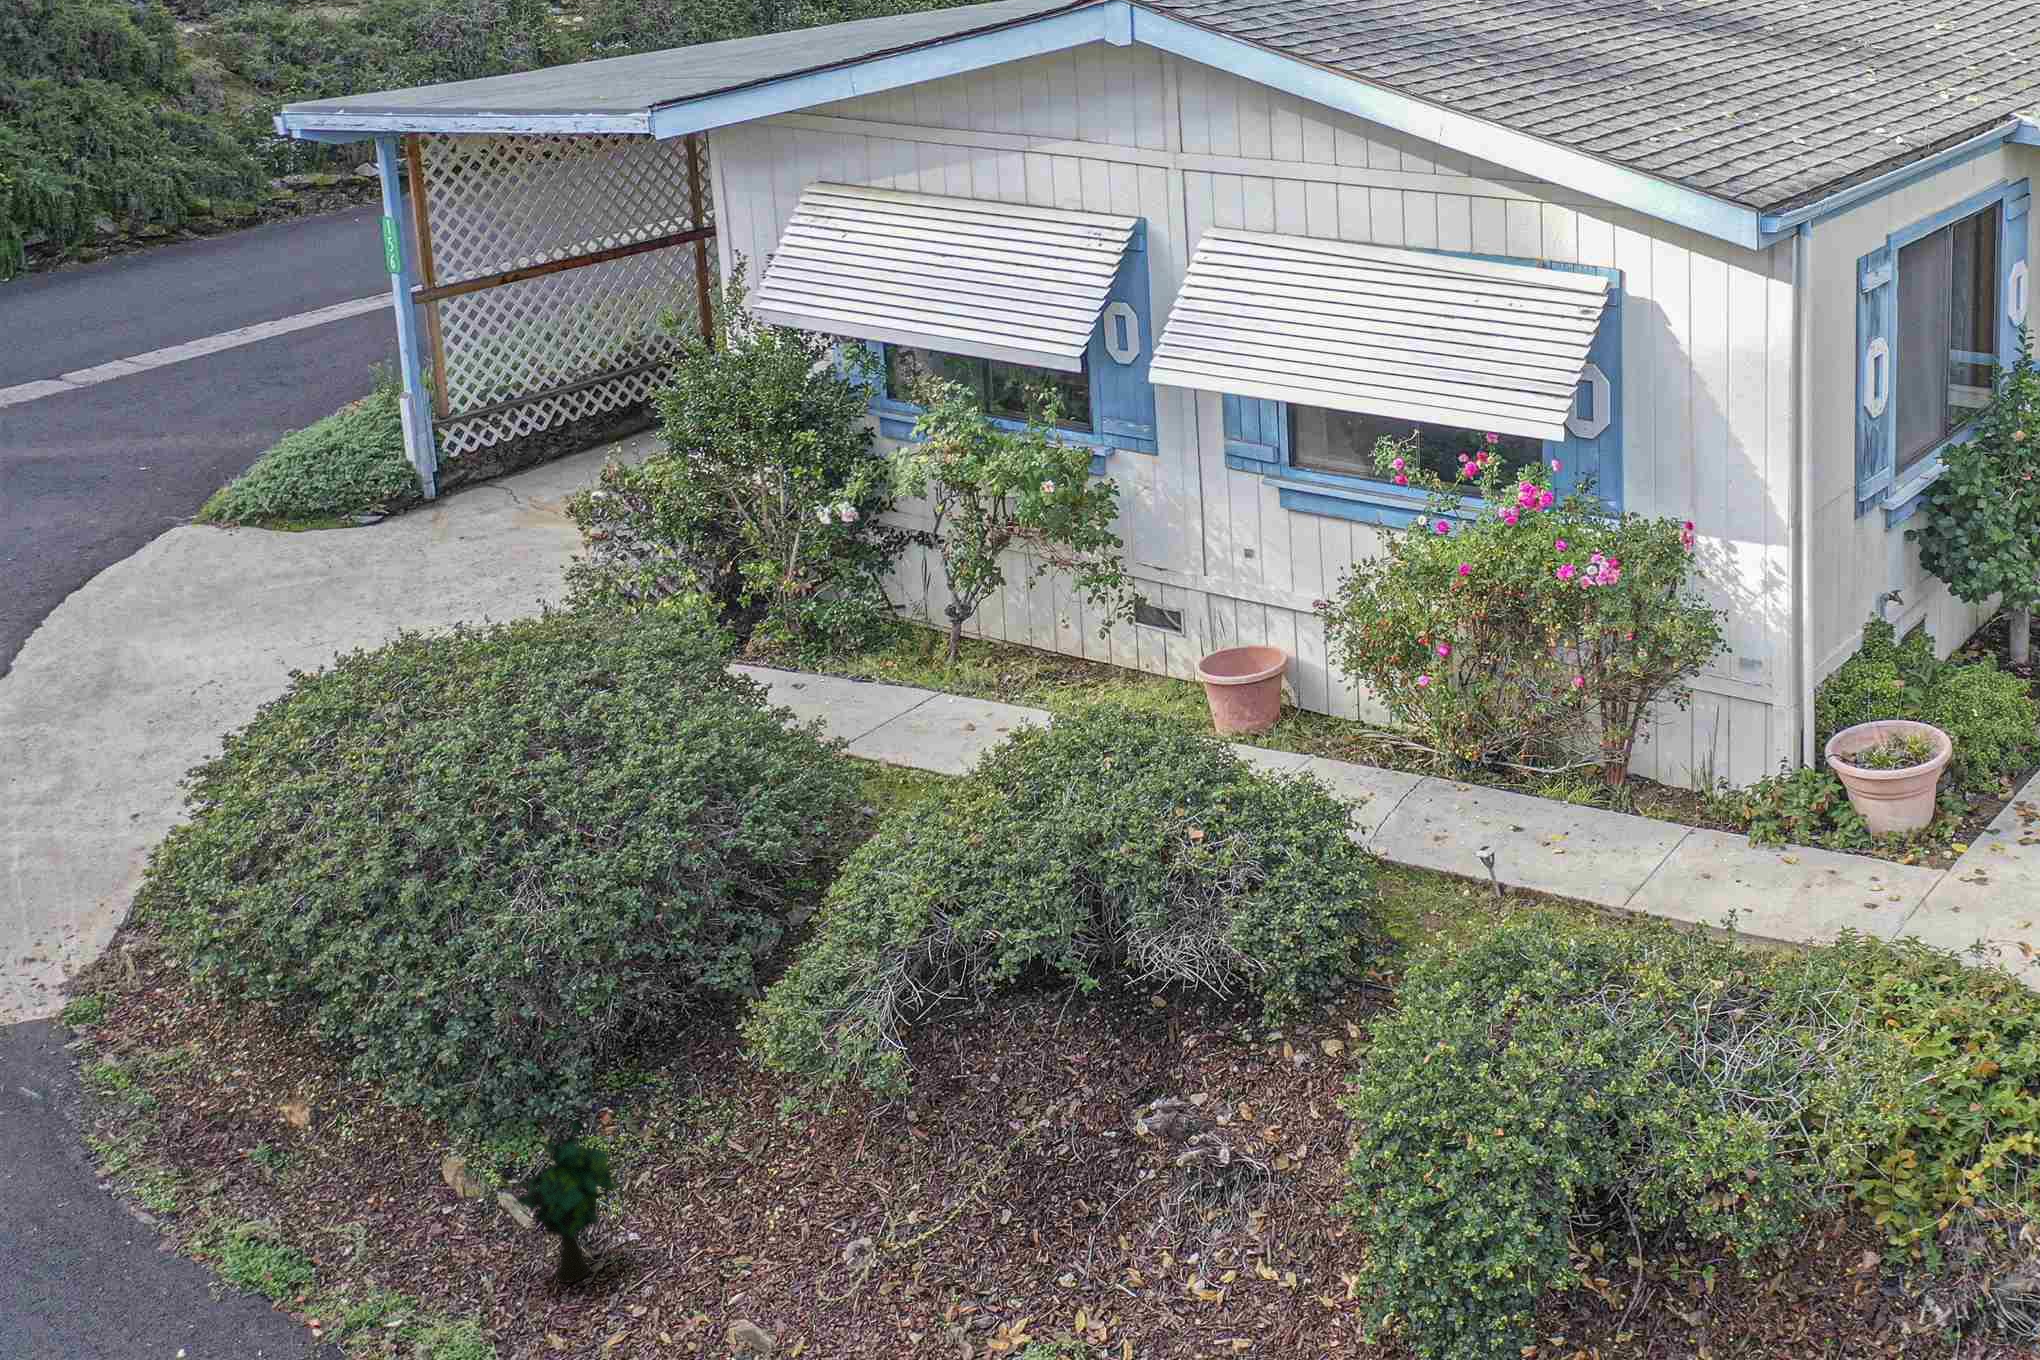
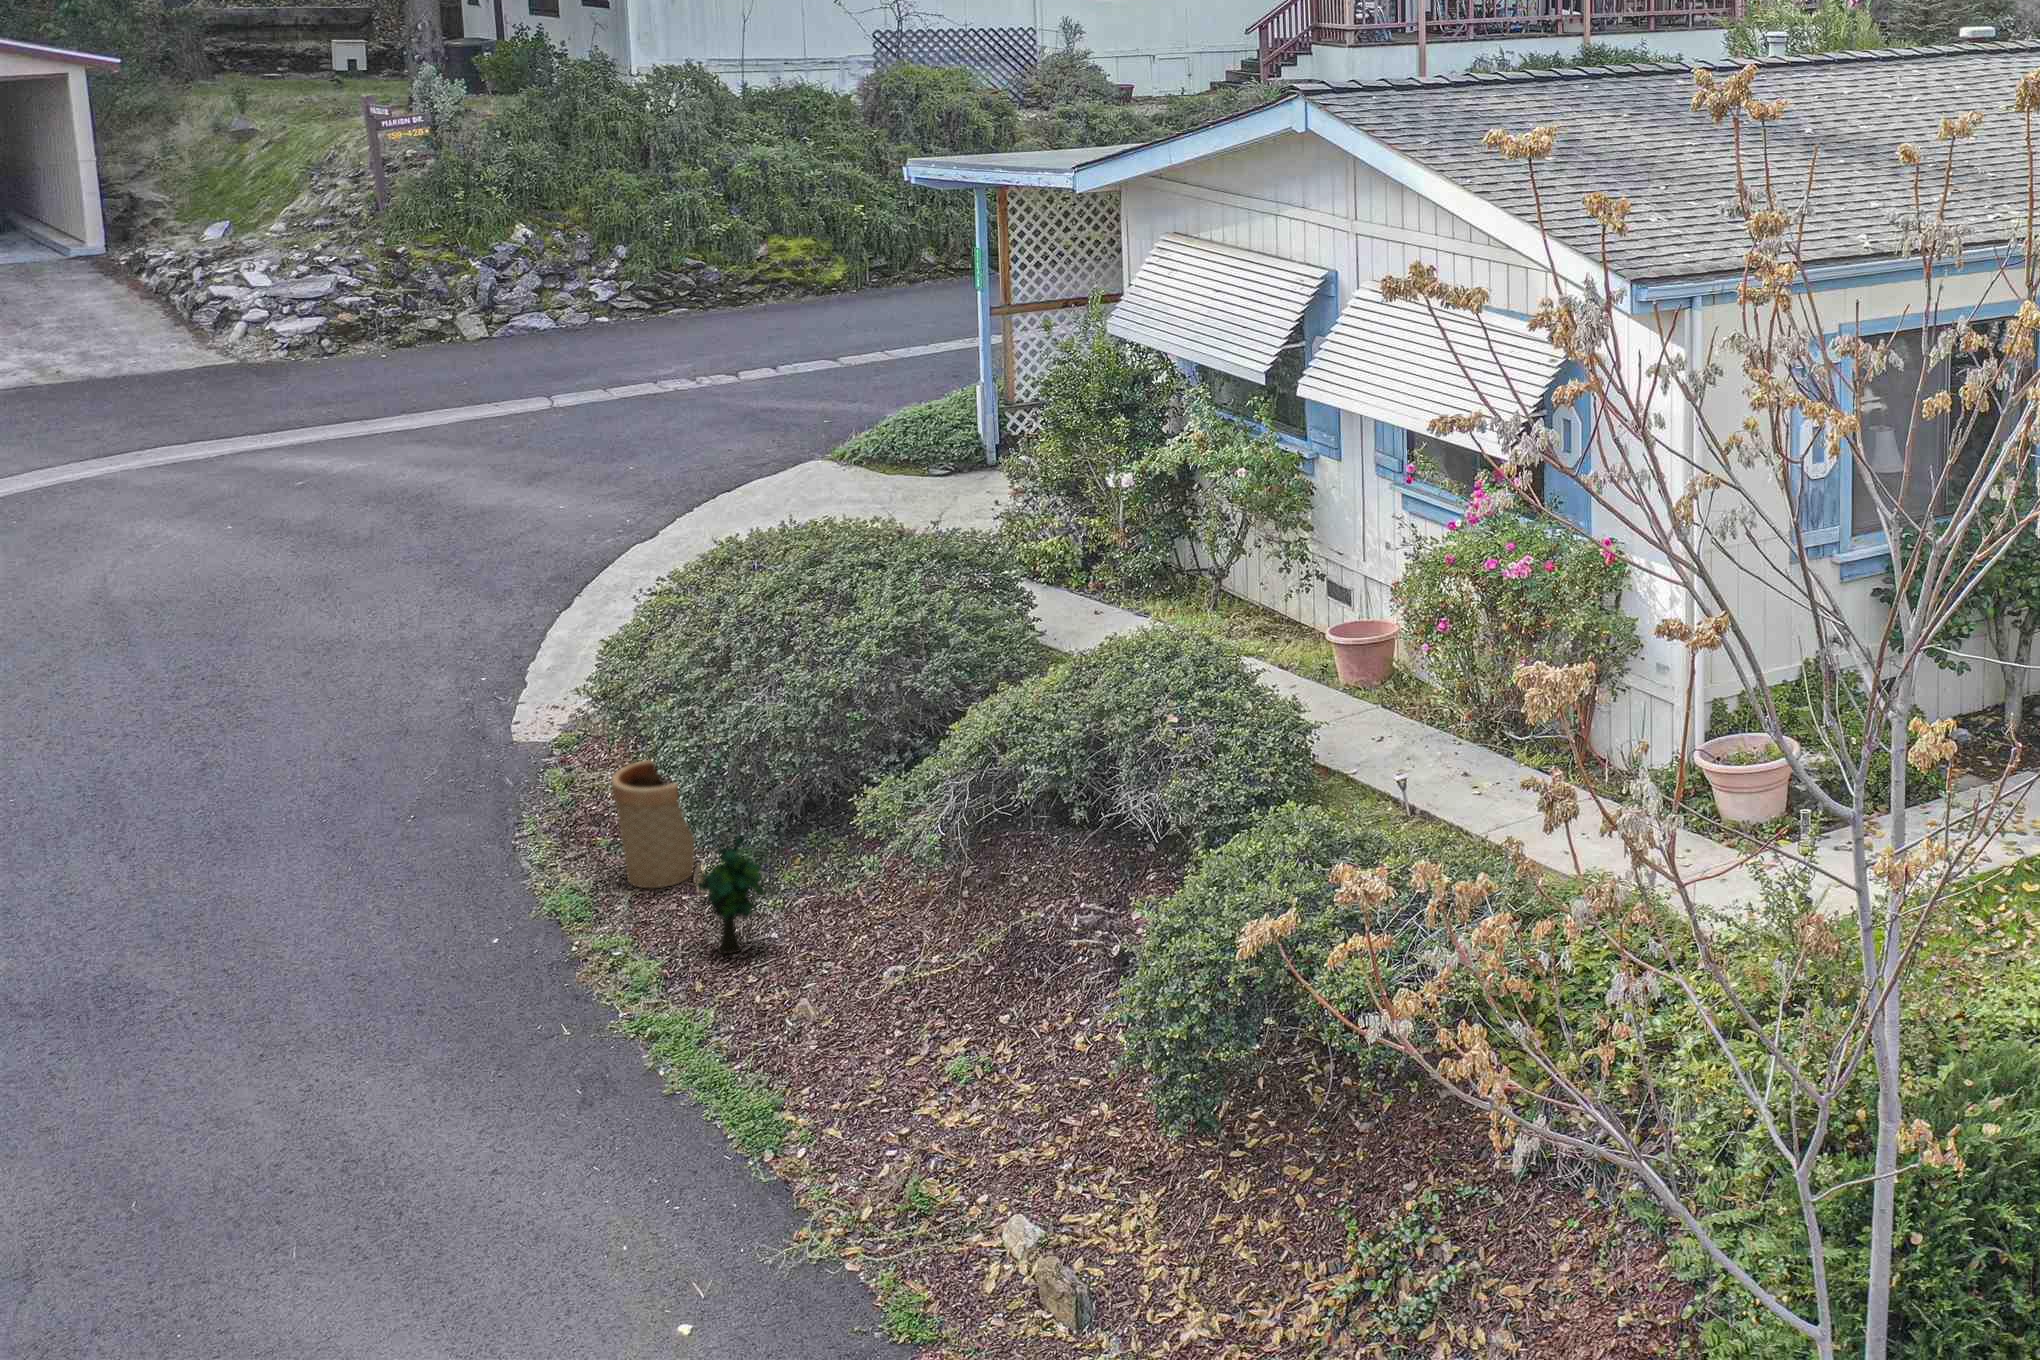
basket: none [301,1021,430,1210] -> present [612,760,694,888]

